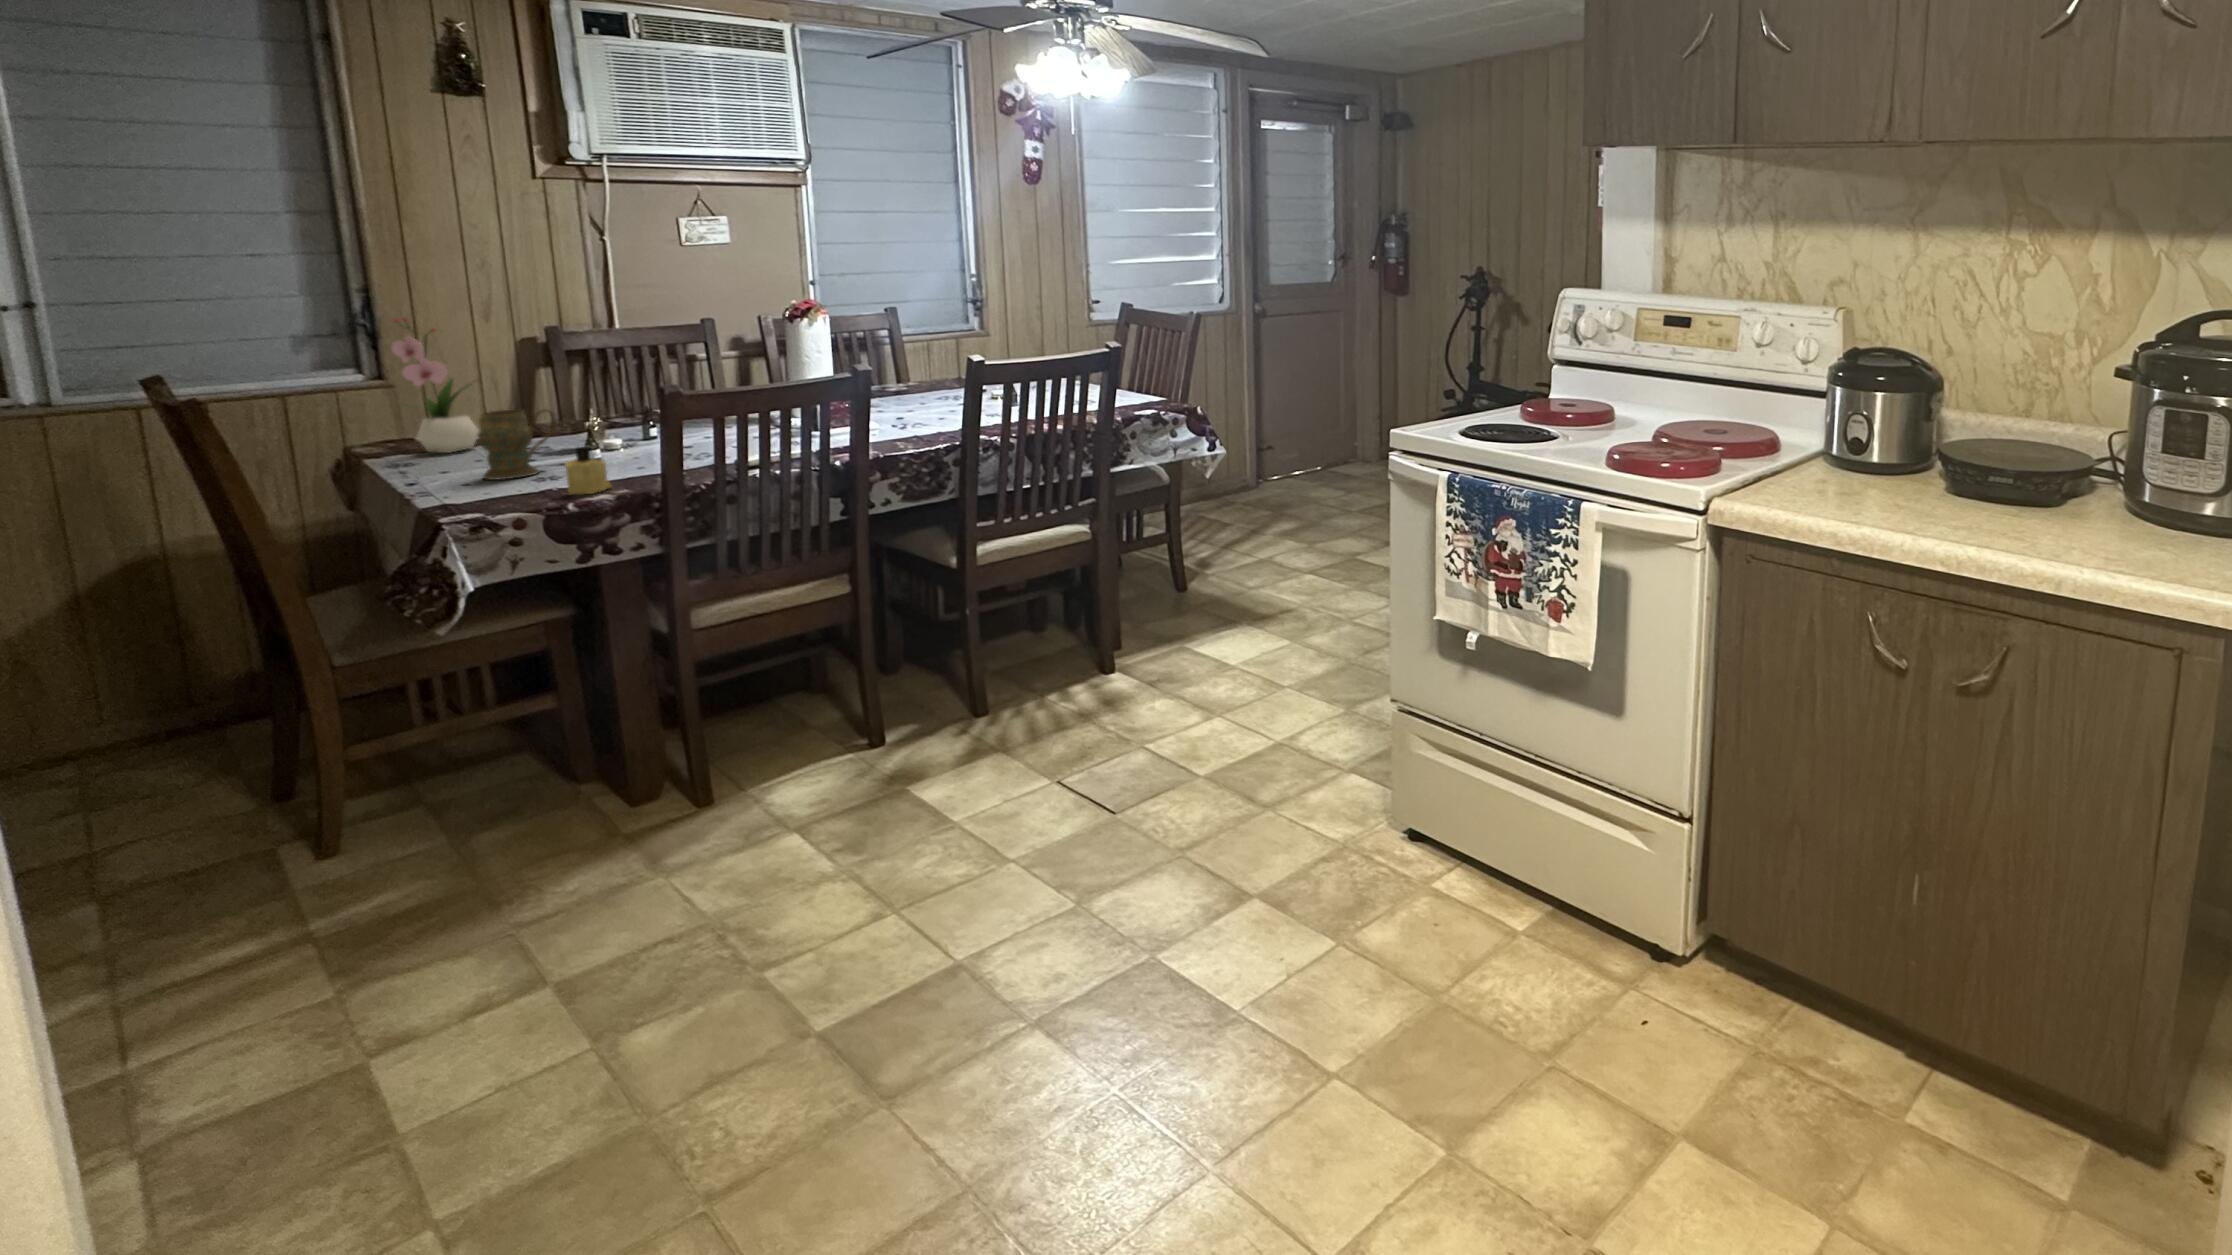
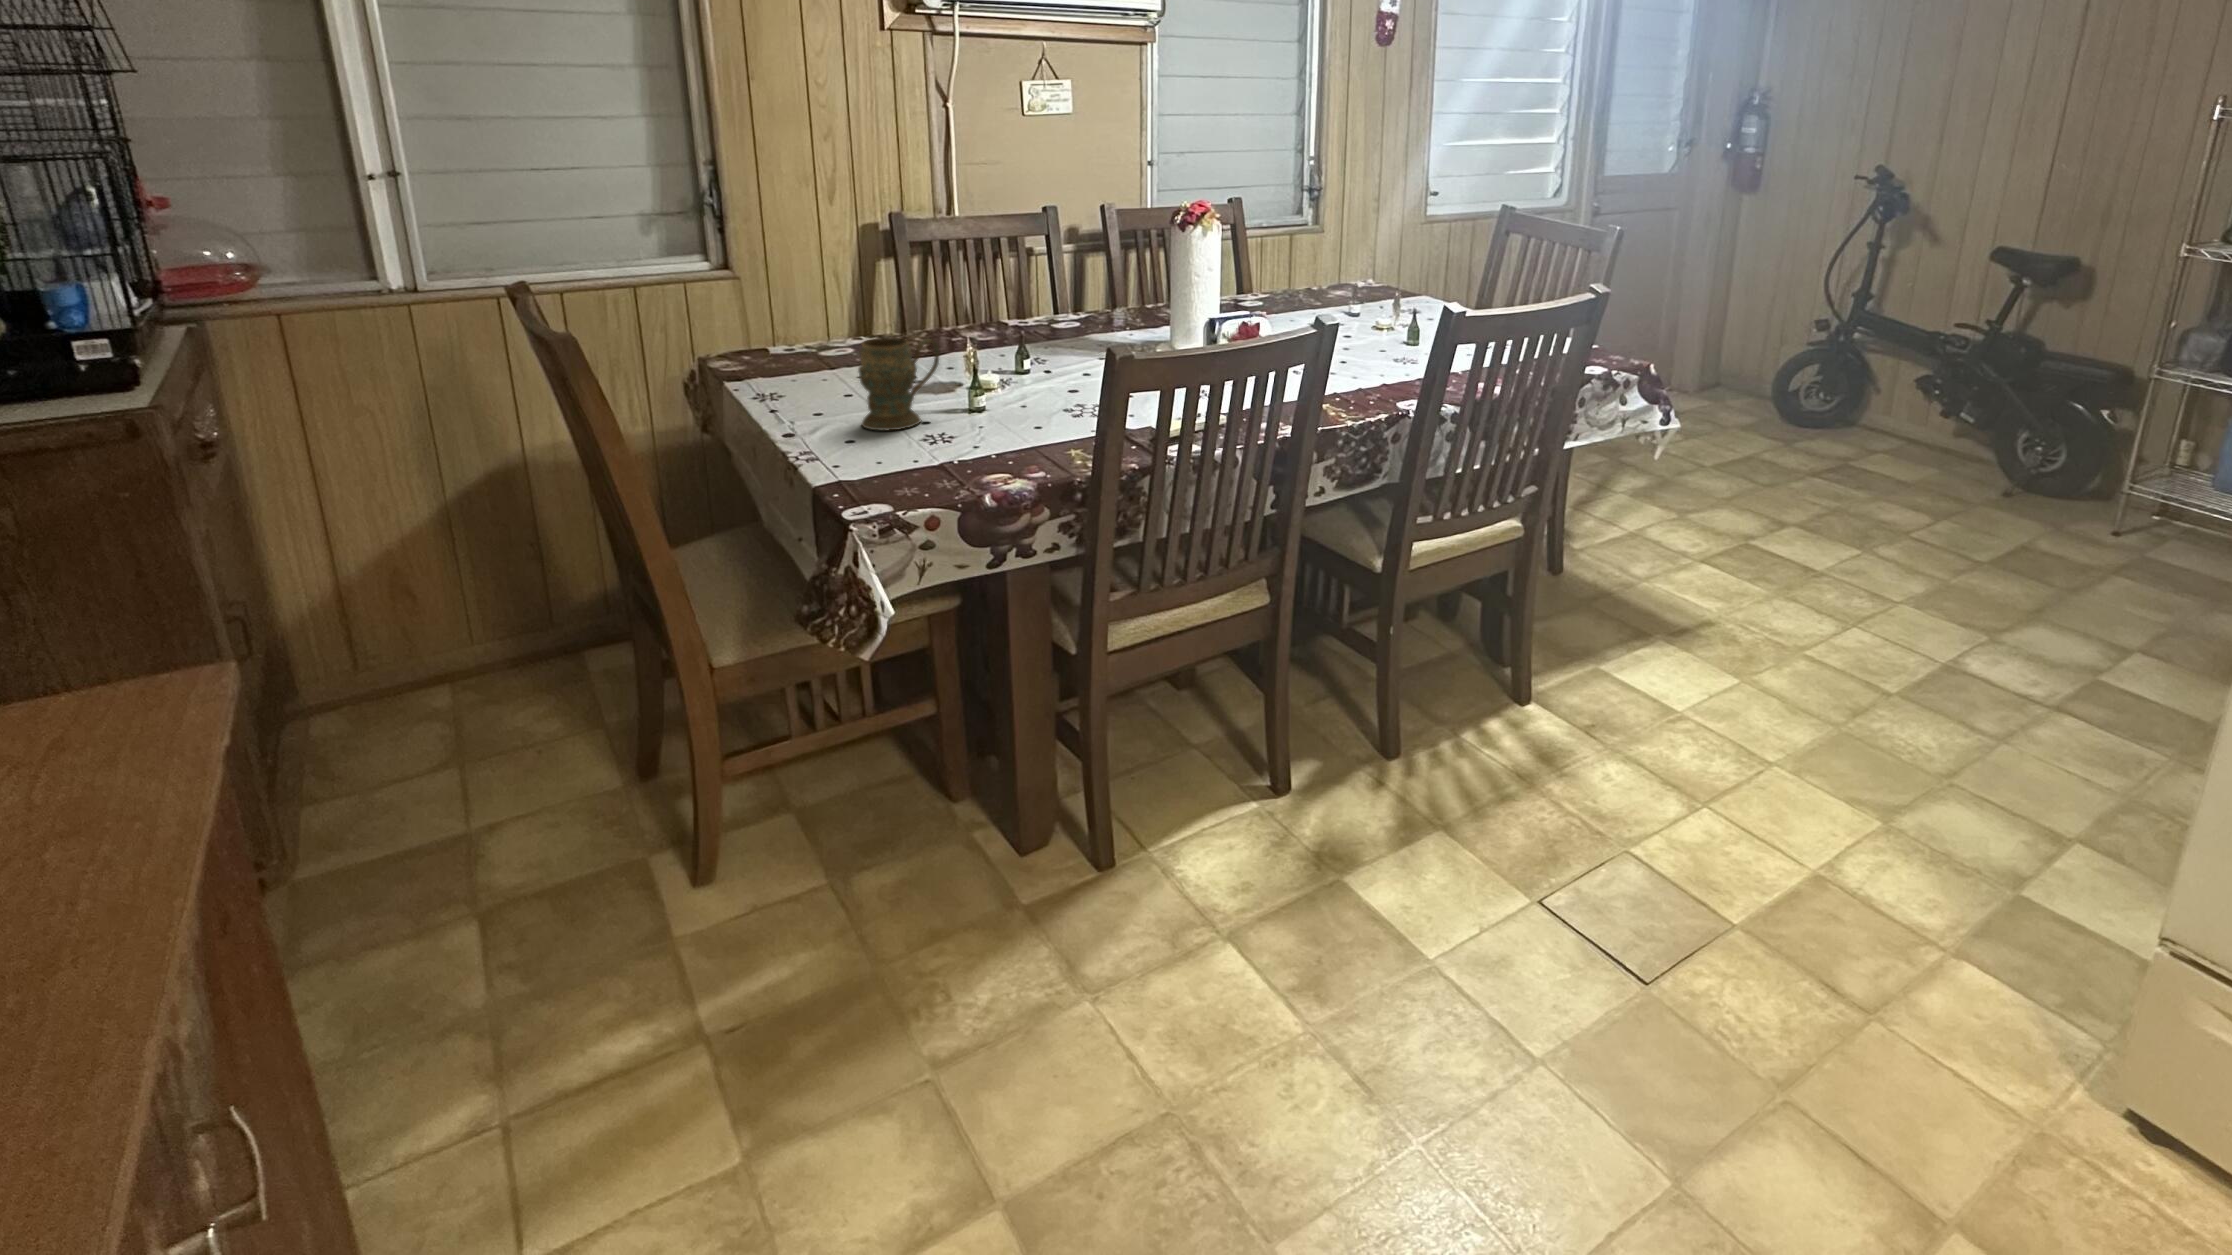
flower arrangement: present [391,318,480,453] -> none [754,204,841,373]
candle: present [565,447,611,494] -> none [971,407,1022,474]

